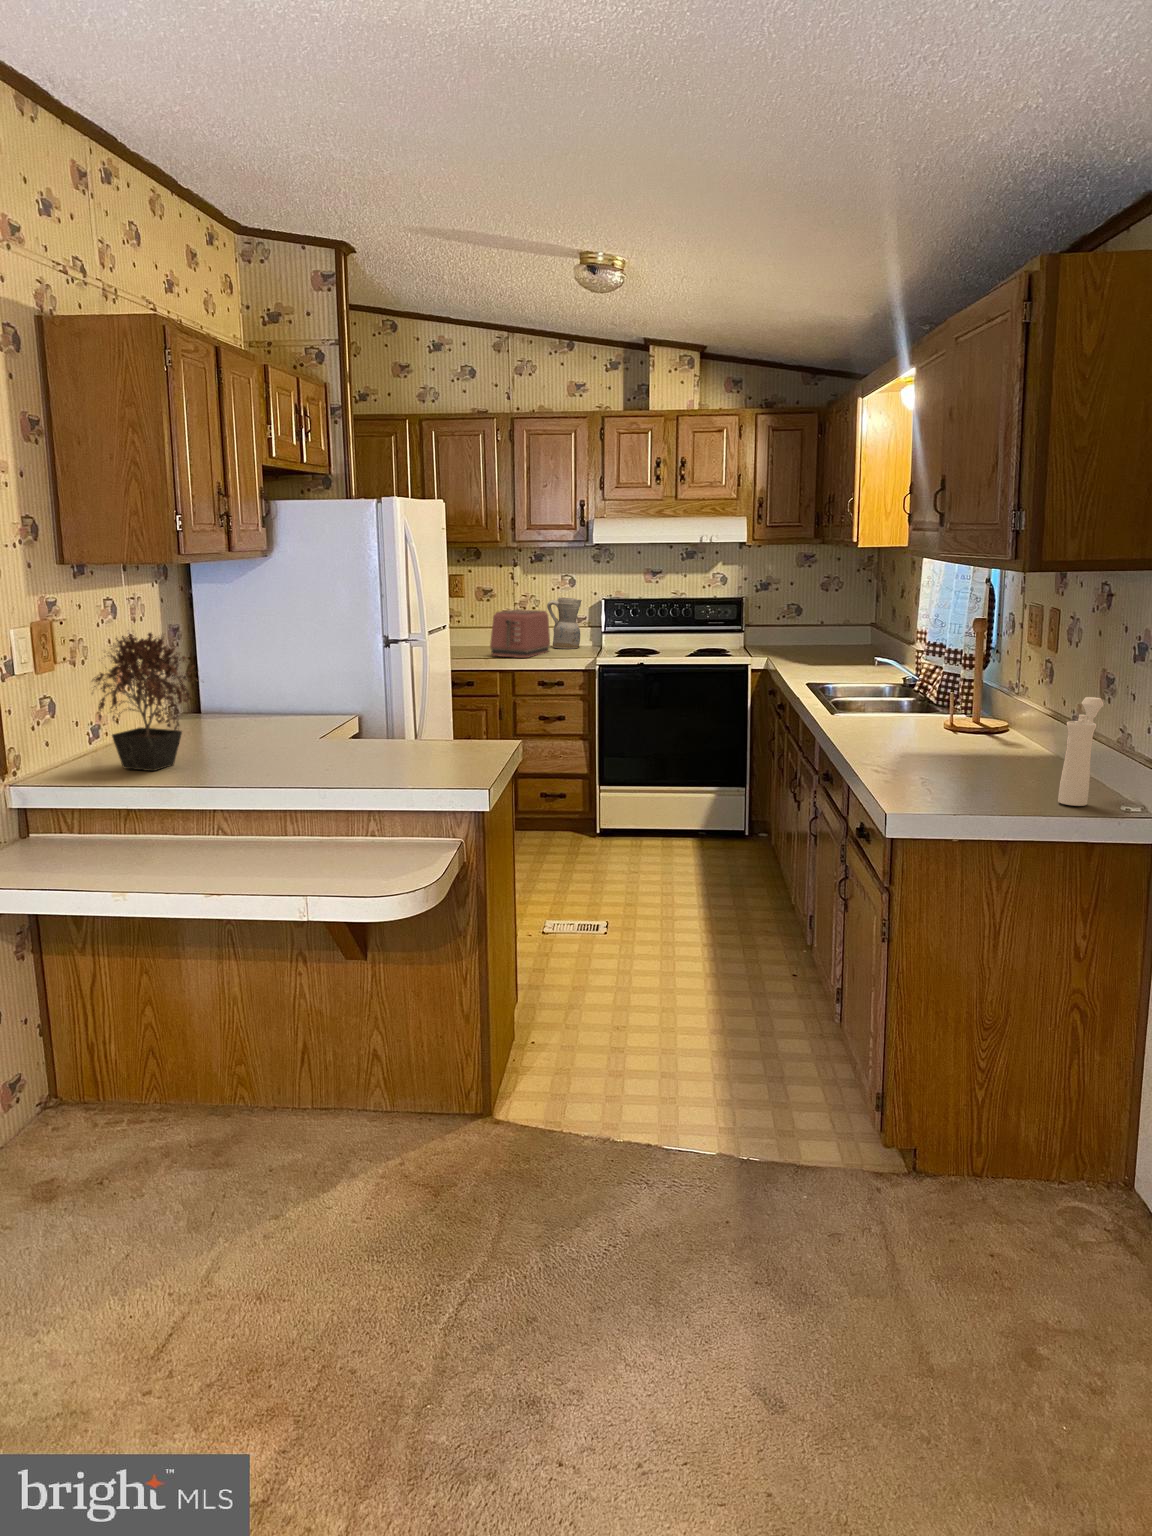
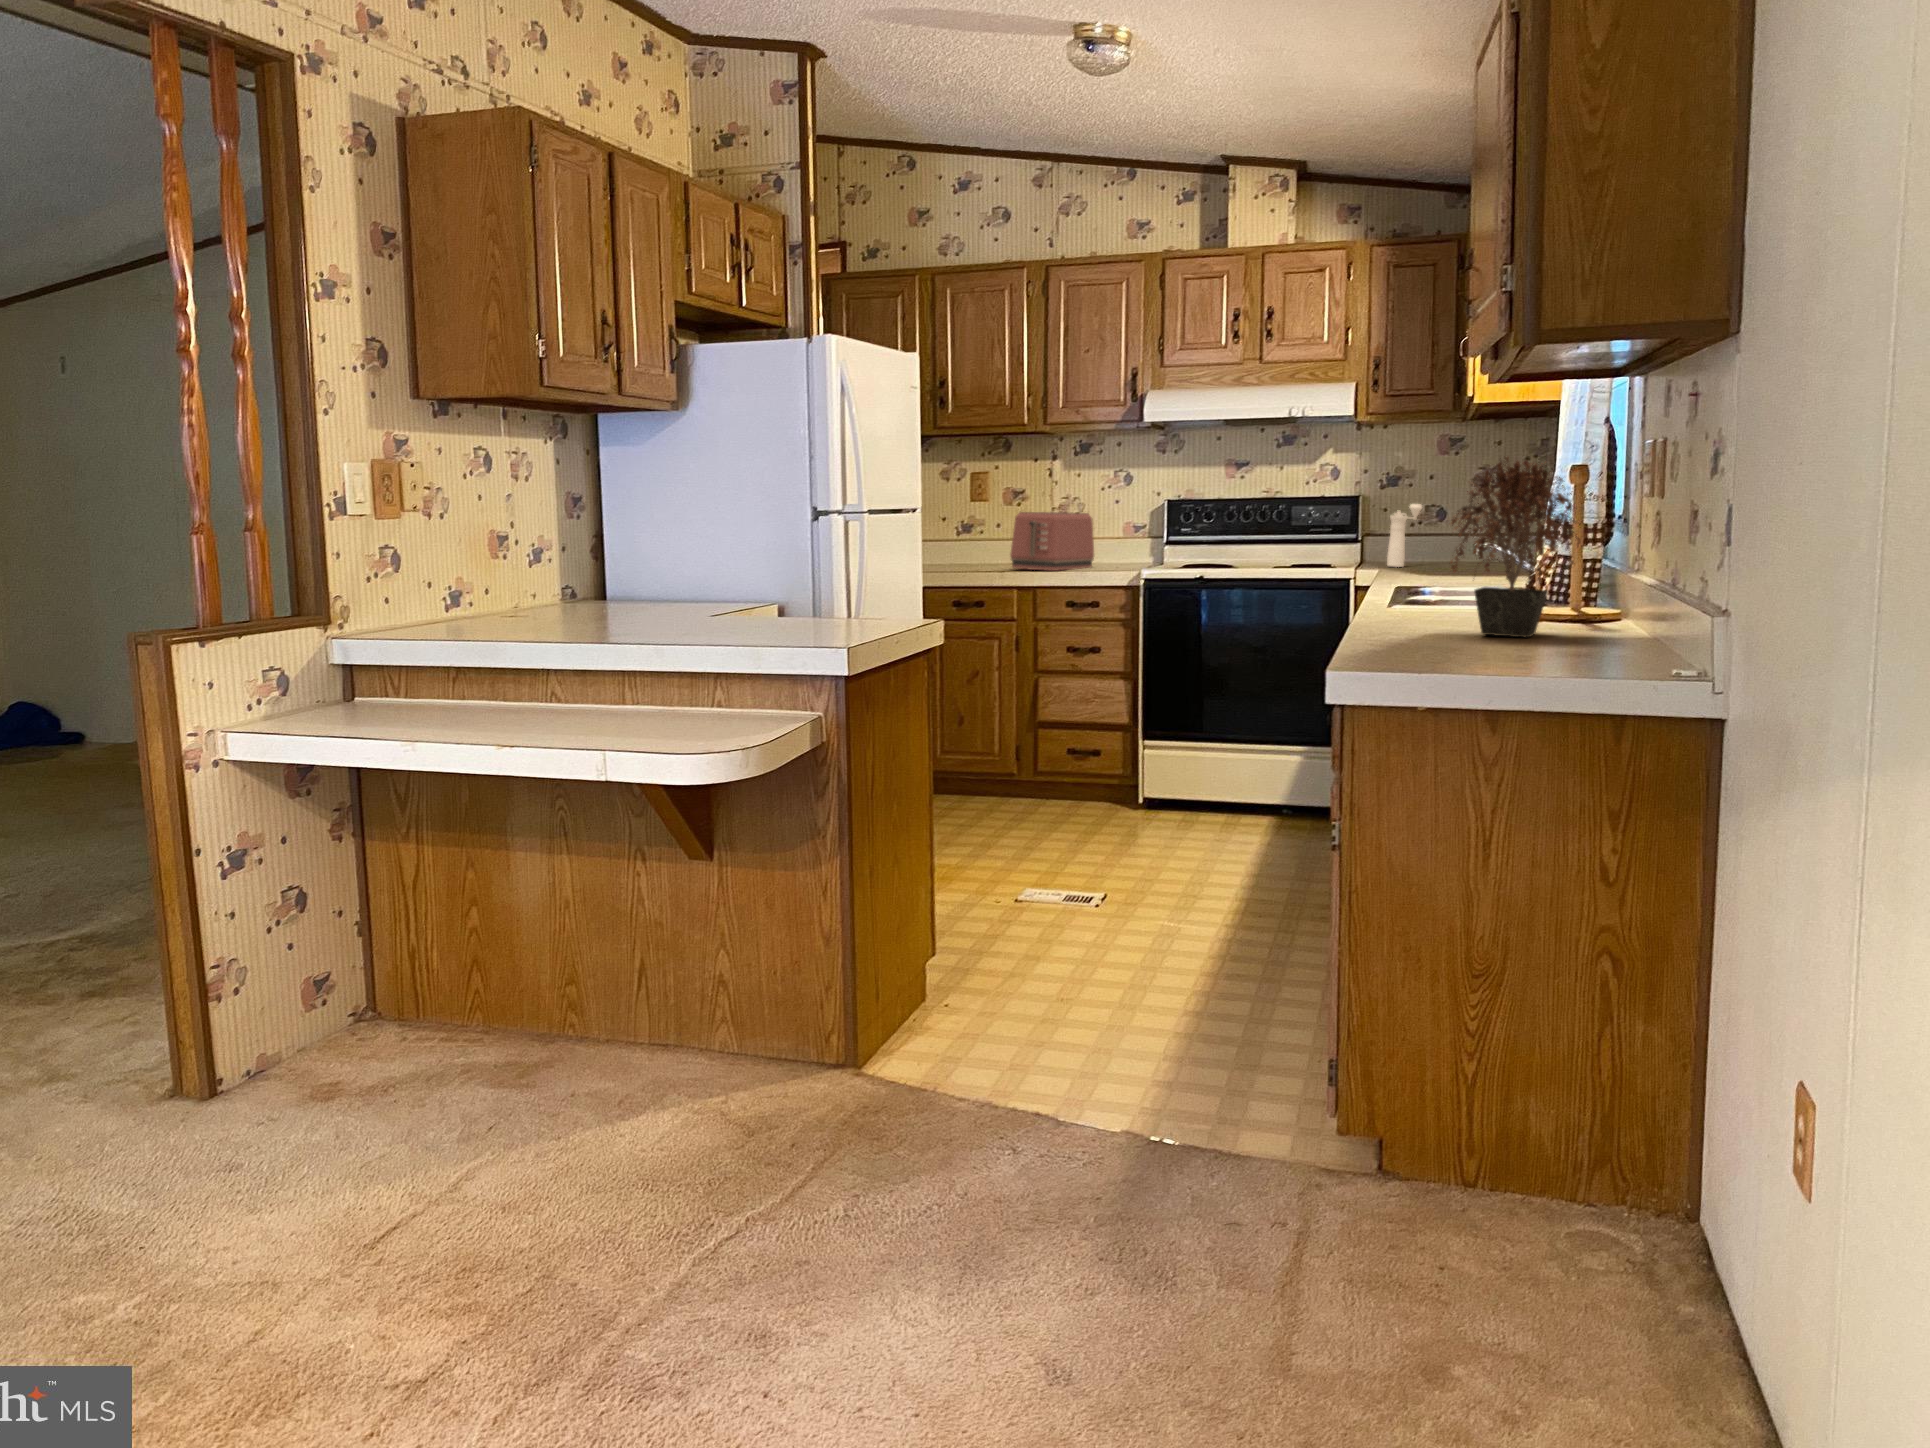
ceramic pitcher: present [547,597,582,649] -> none [1095,498,1141,565]
potted plant: present [92,633,195,771] -> present [1450,457,1581,637]
pepper mill: present [1058,697,1104,806] -> present [1387,504,1422,567]

